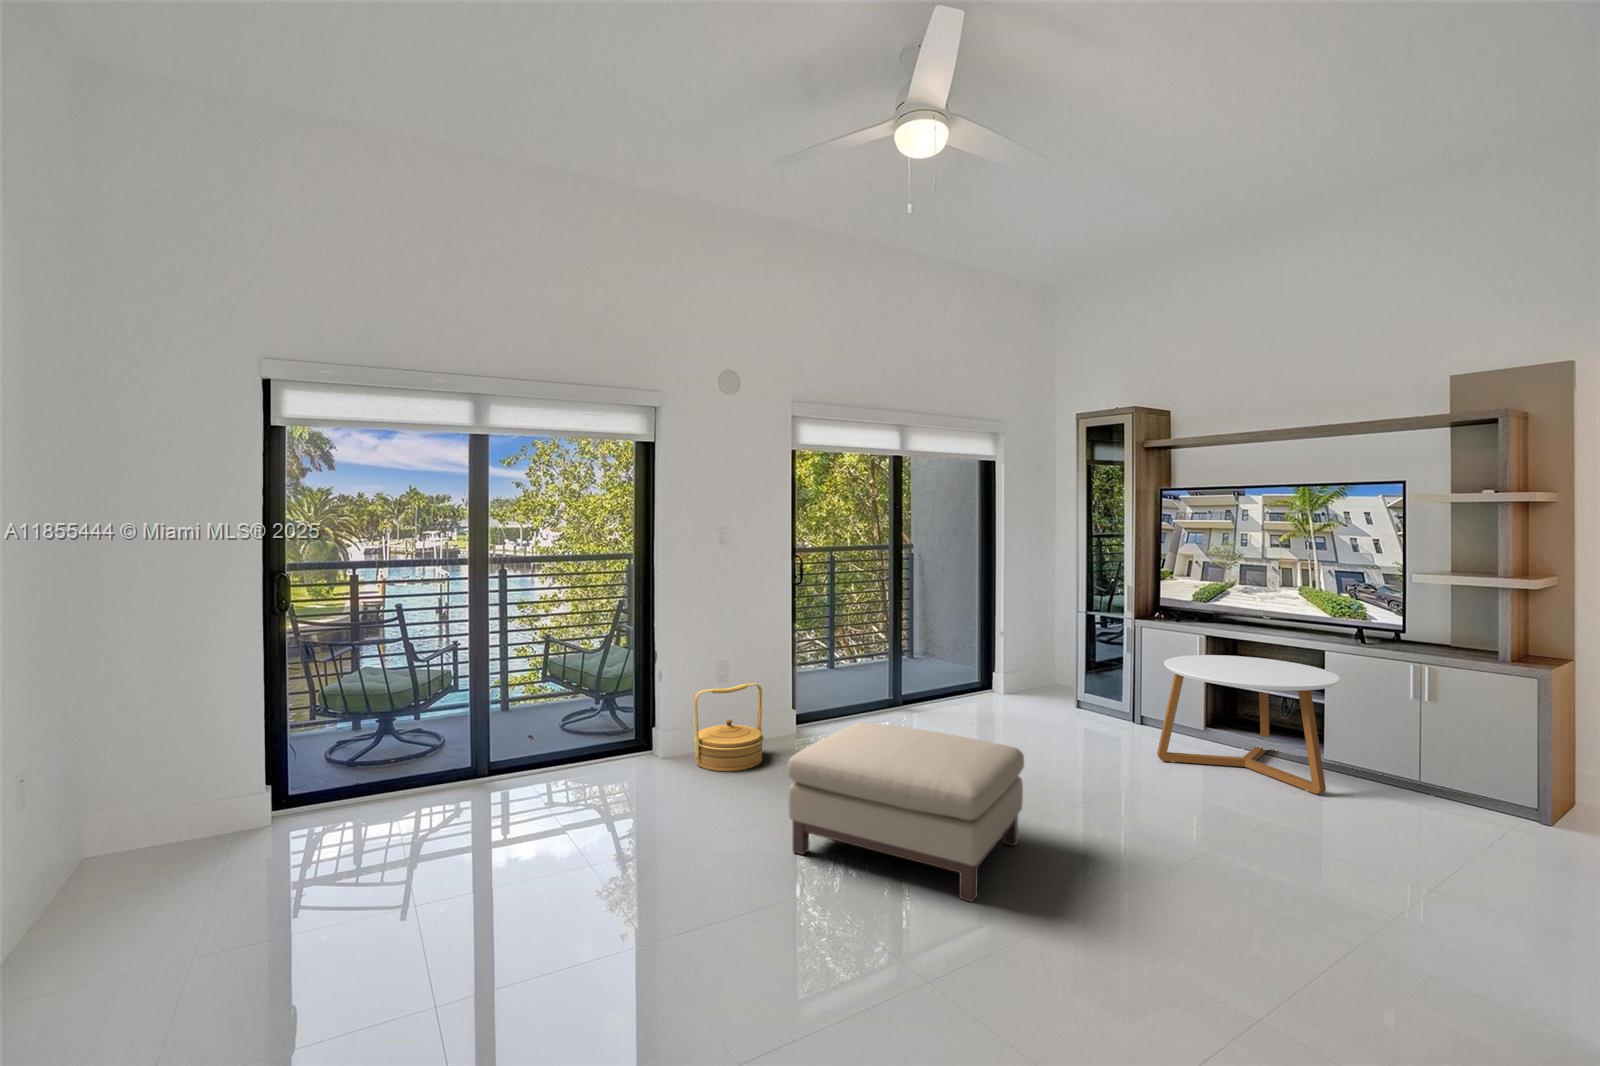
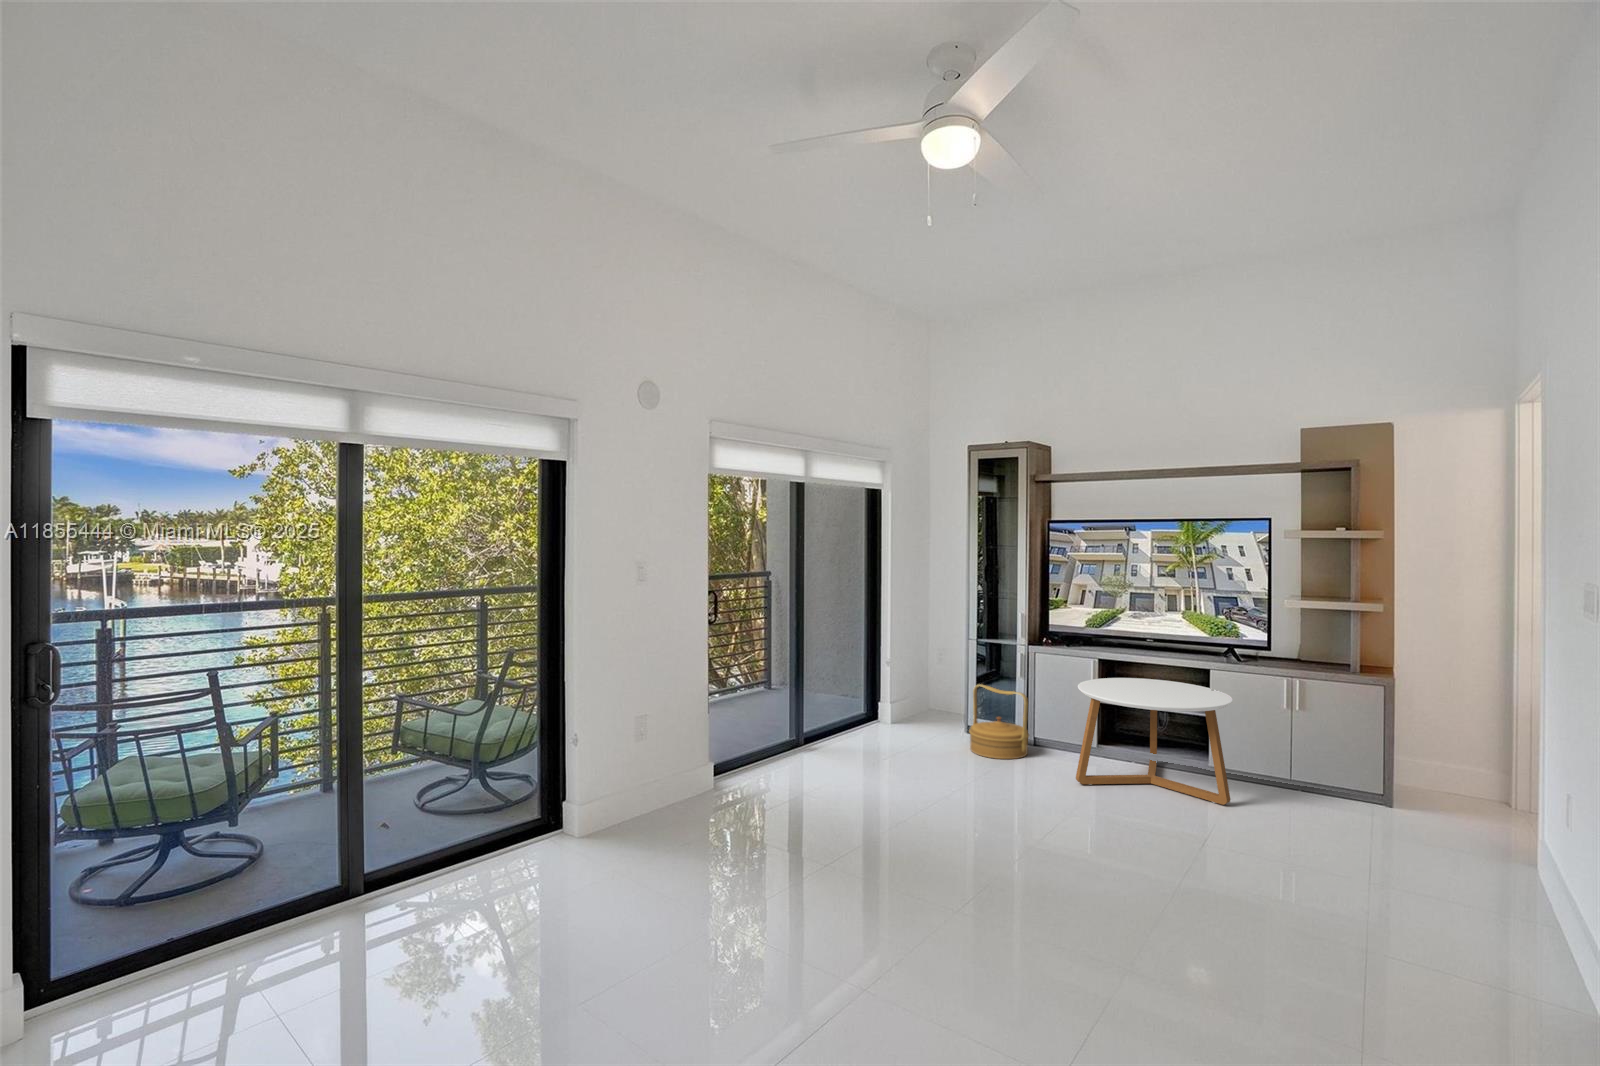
woven basket: present [693,683,764,771] -> present [969,684,1029,759]
ottoman: present [787,722,1024,902] -> none [799,777,1033,968]

